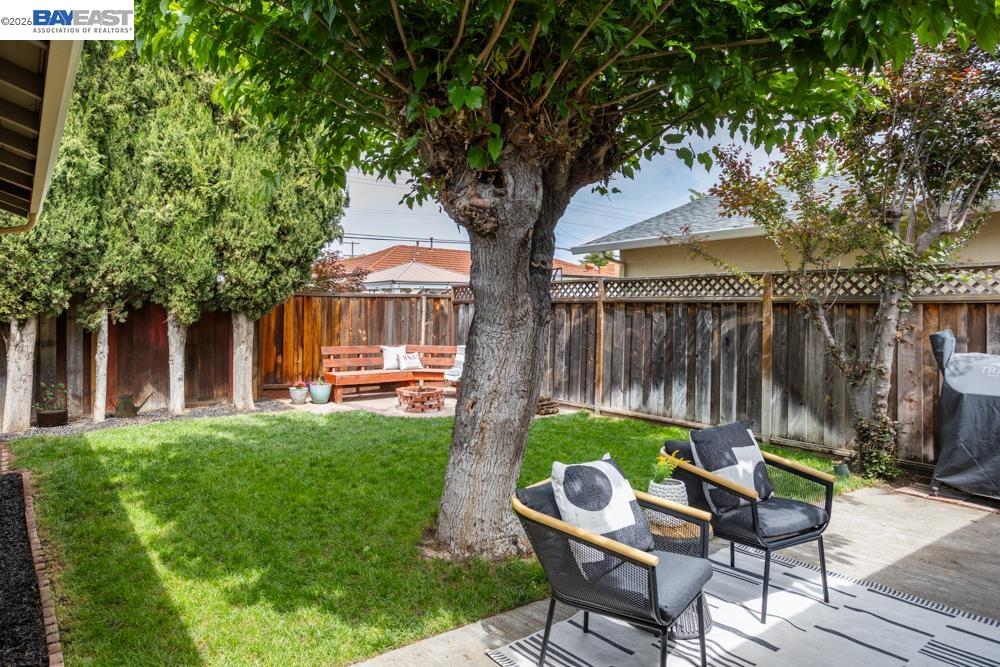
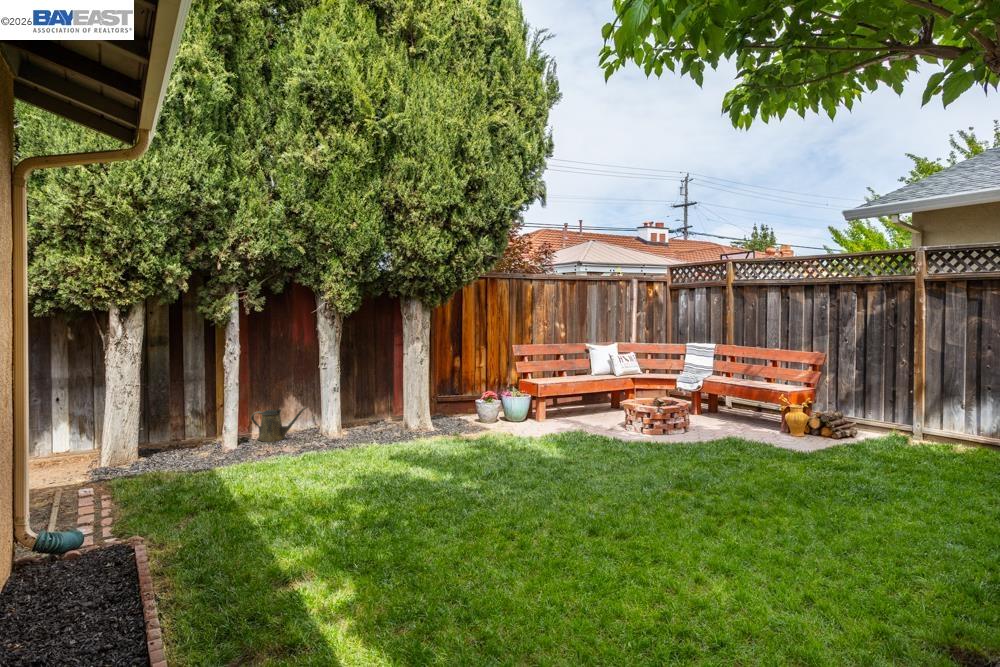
decorative plant: present [35,382,68,427] -> none [152,393,199,456]

